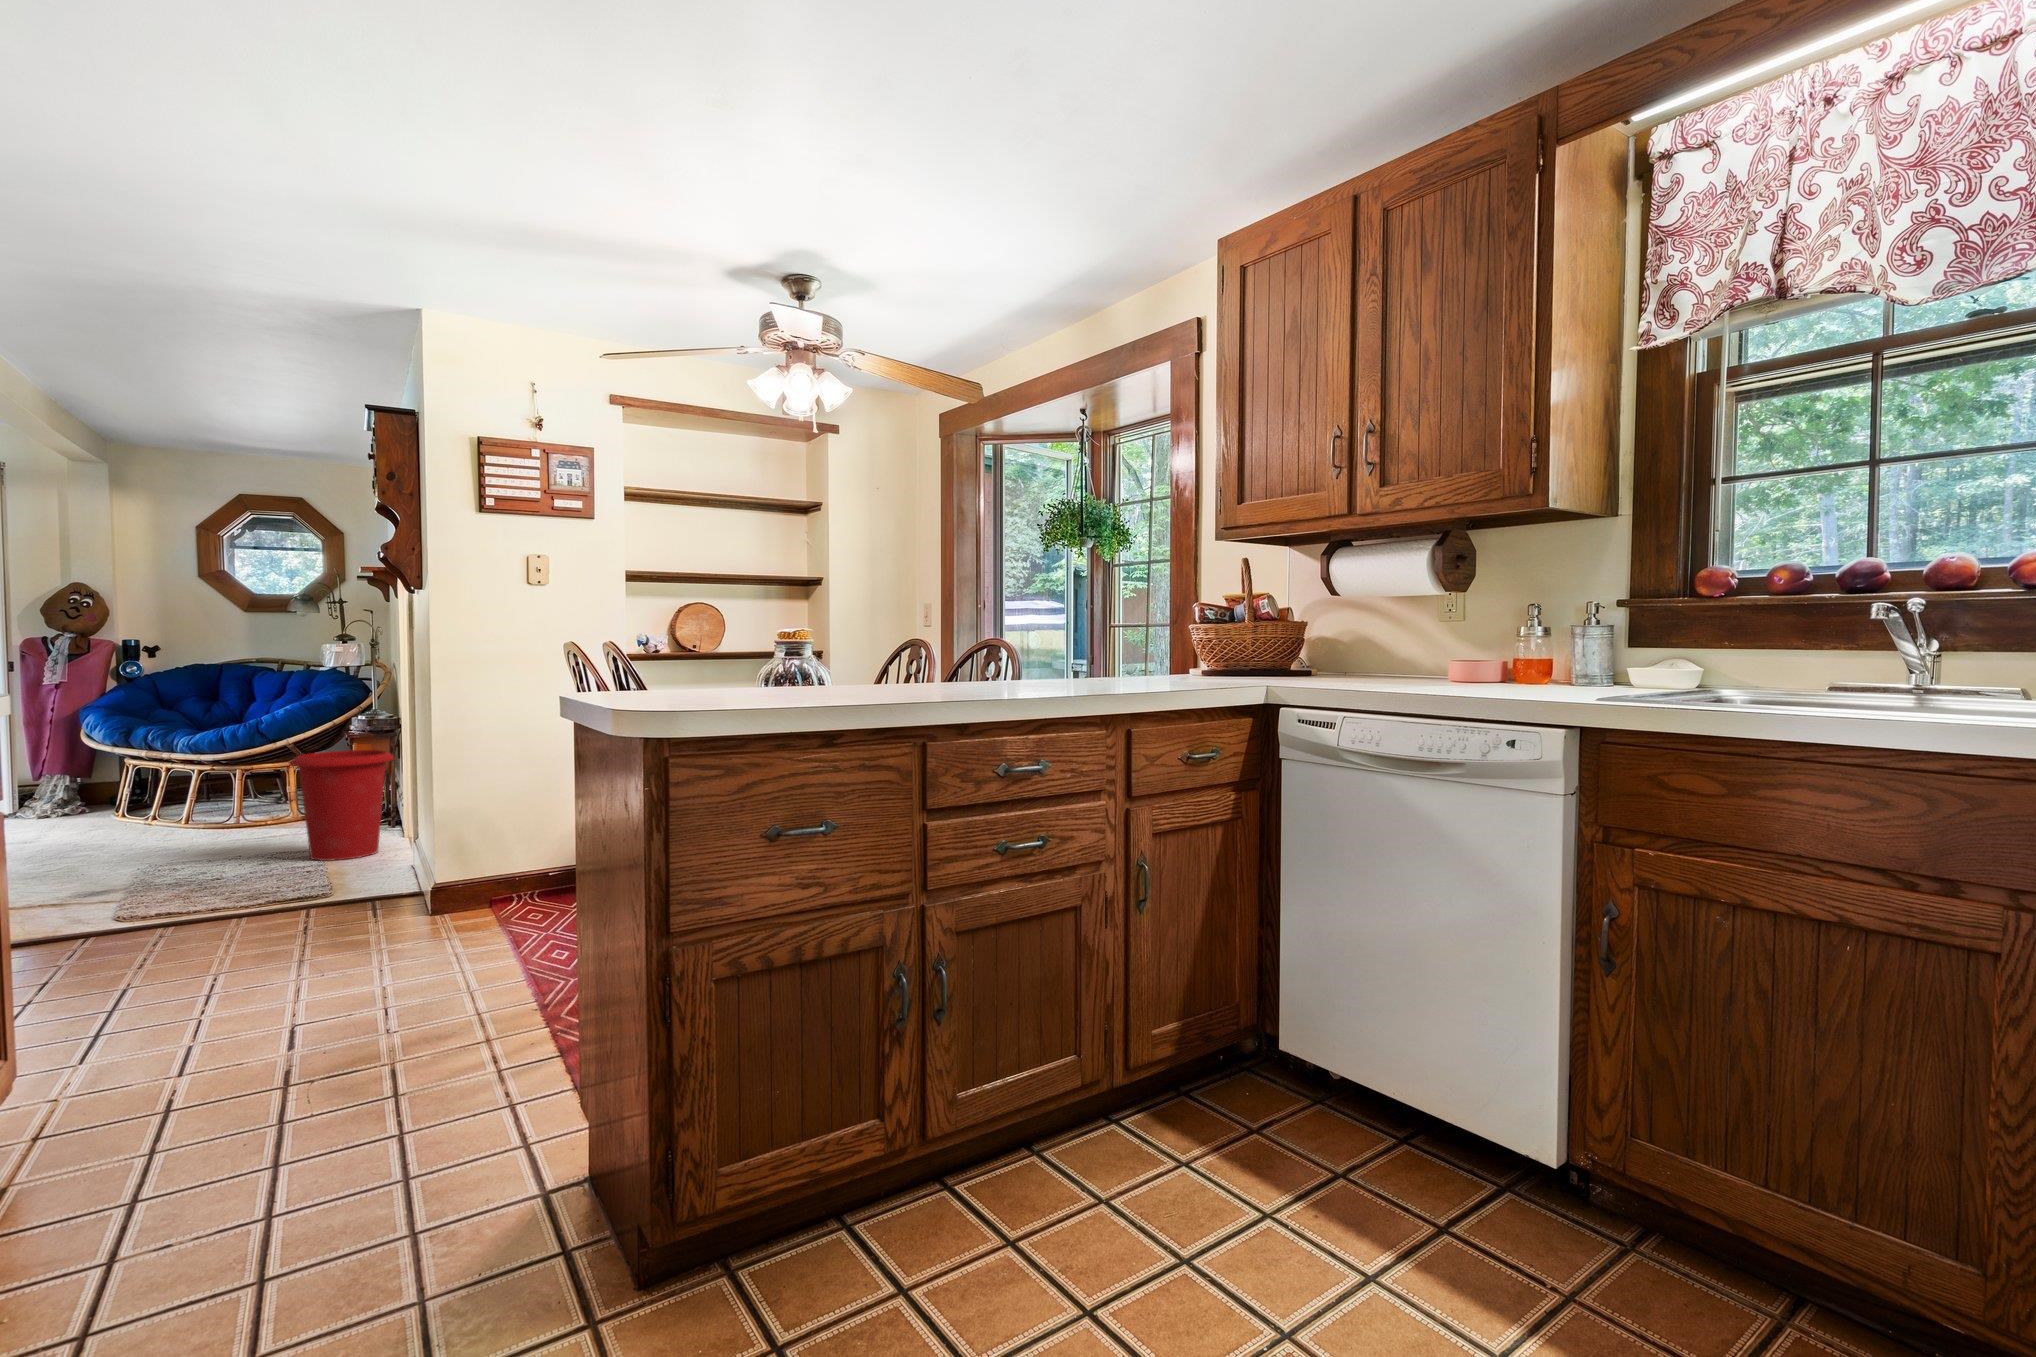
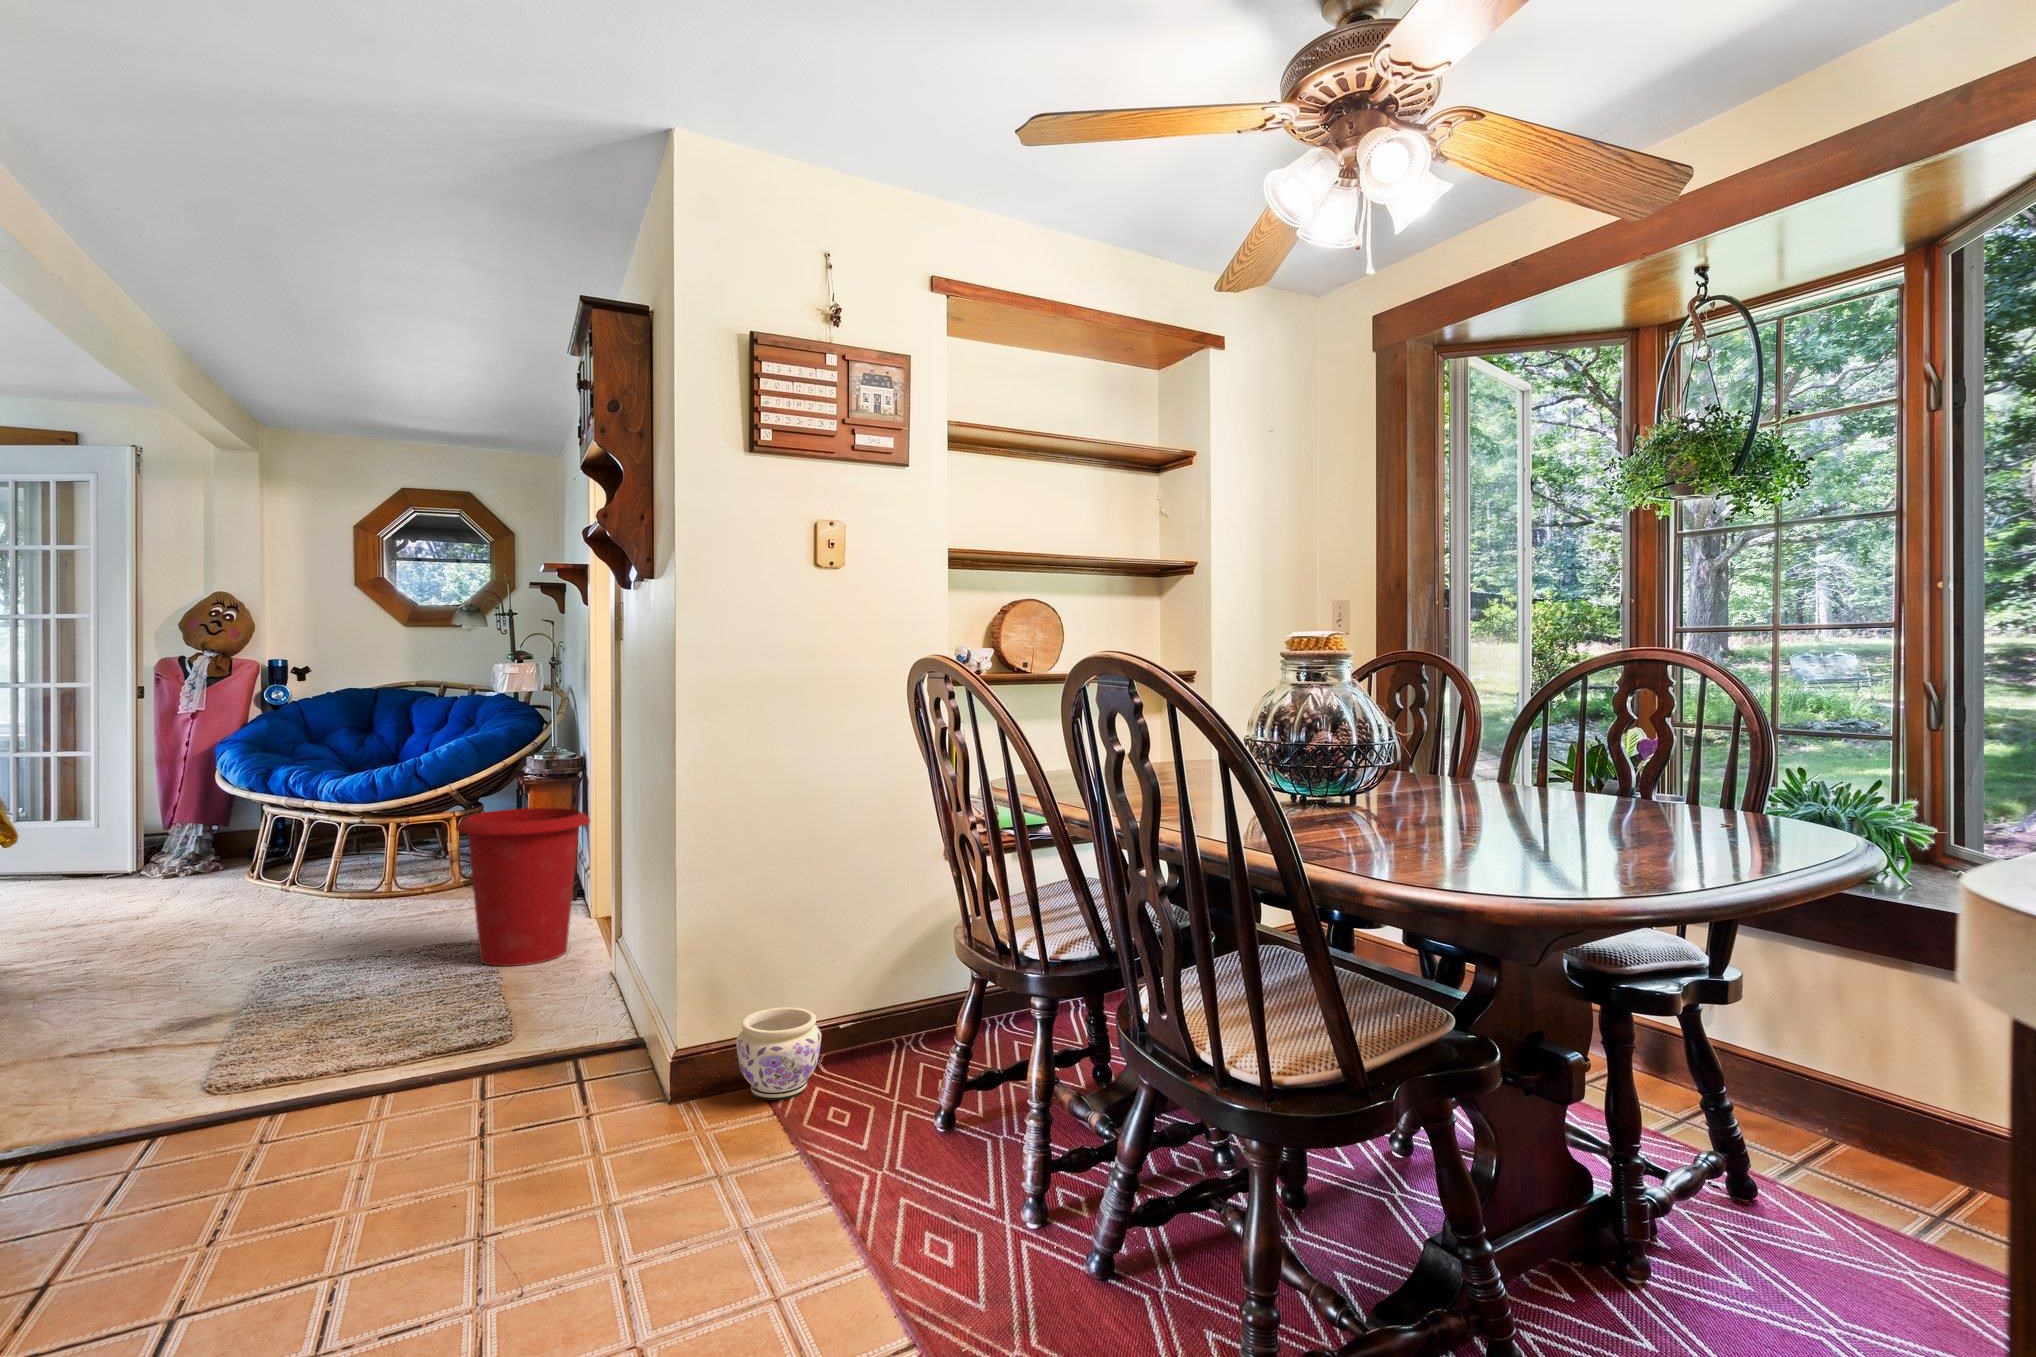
planter: none [474,860,531,912] -> present [736,1007,821,1100]

